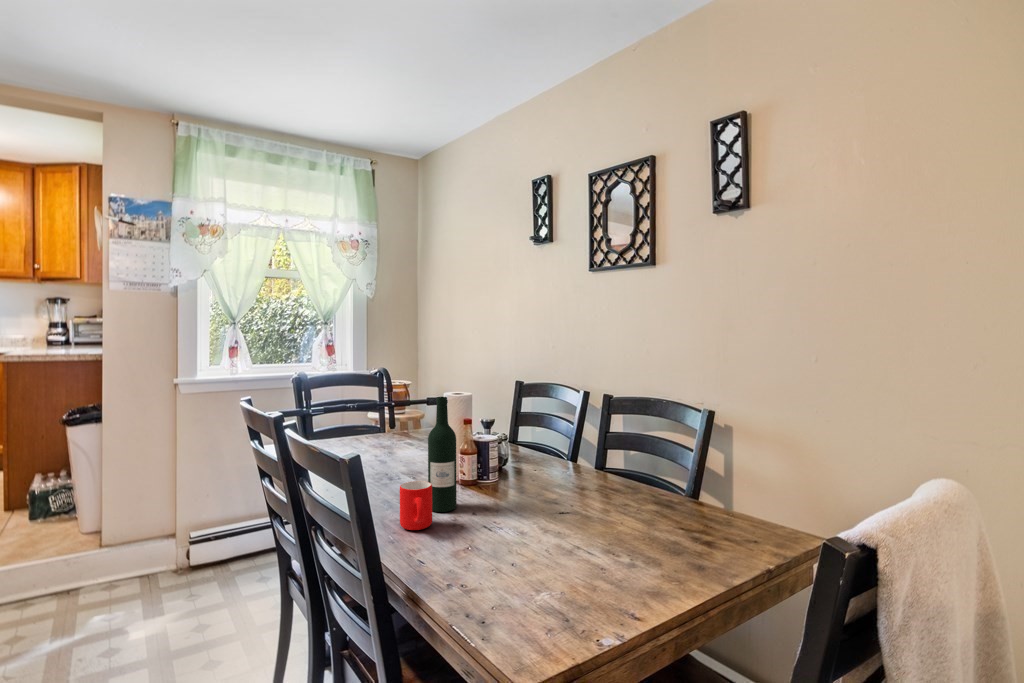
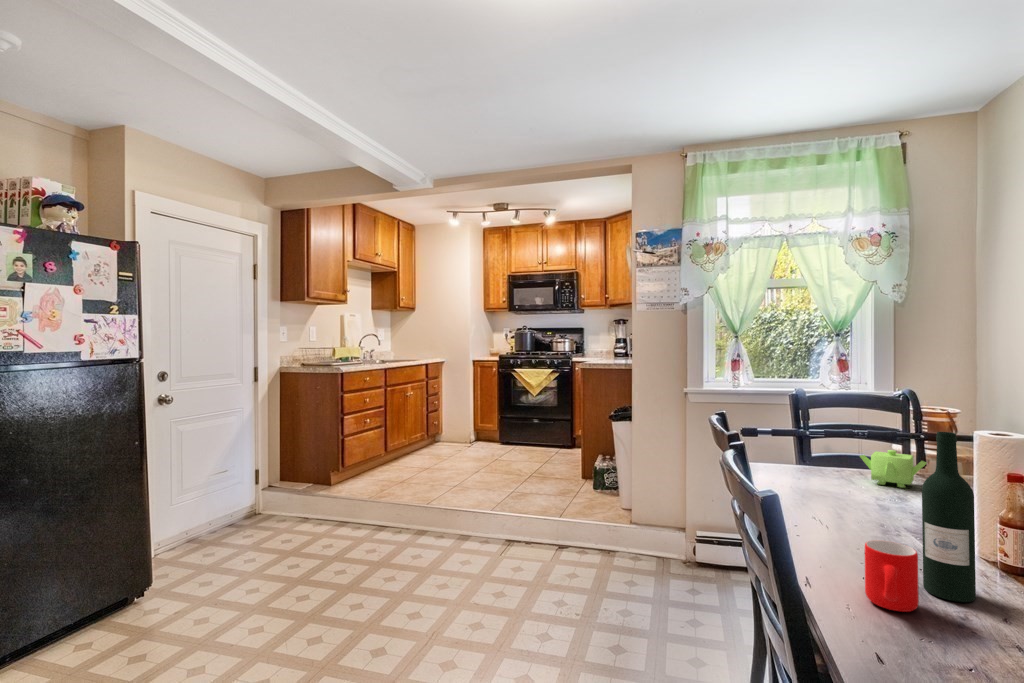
teapot: none [359,417,403,445] -> present [860,450,926,488]

